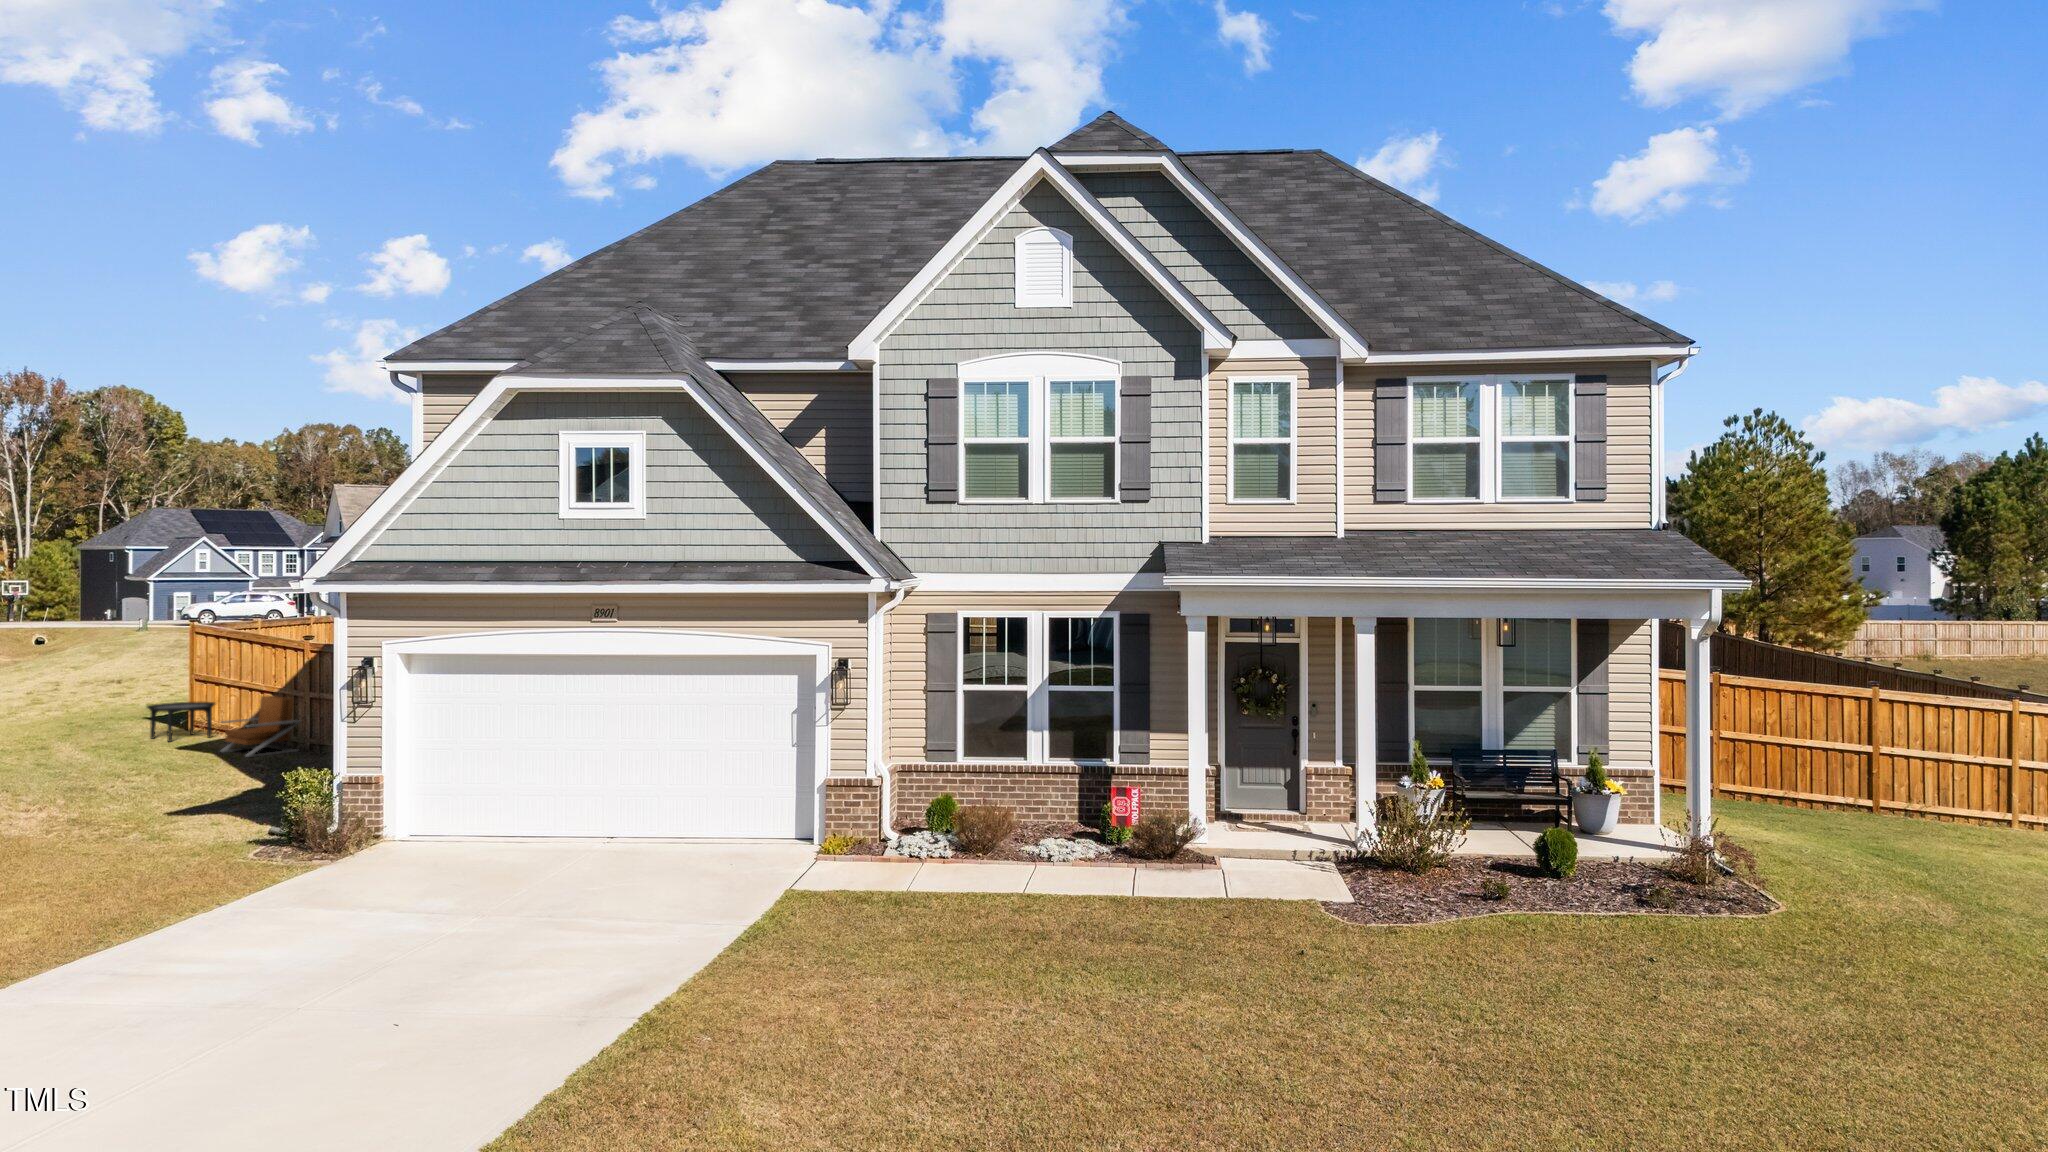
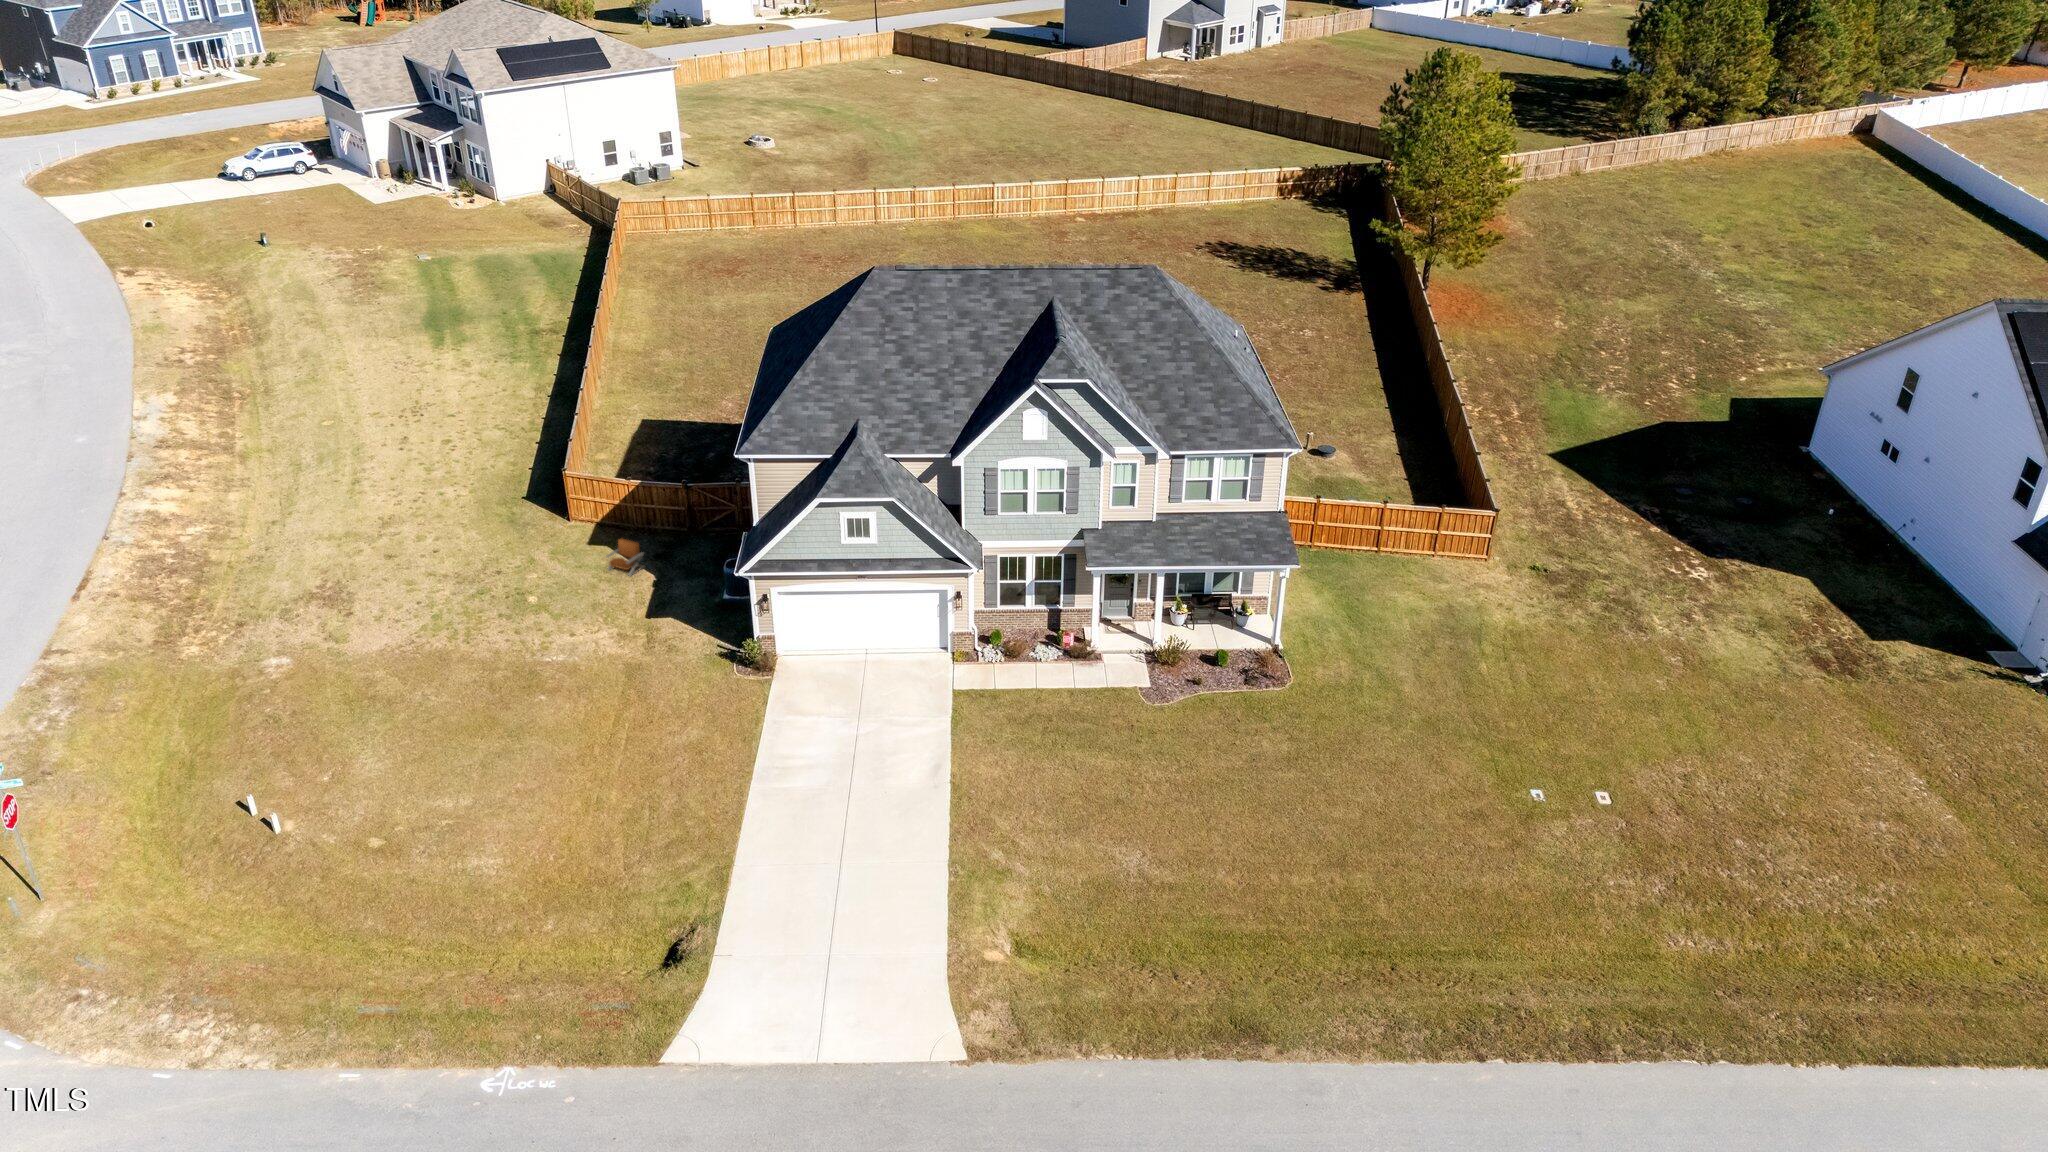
round table: present [147,702,216,742] -> none [544,529,577,558]

